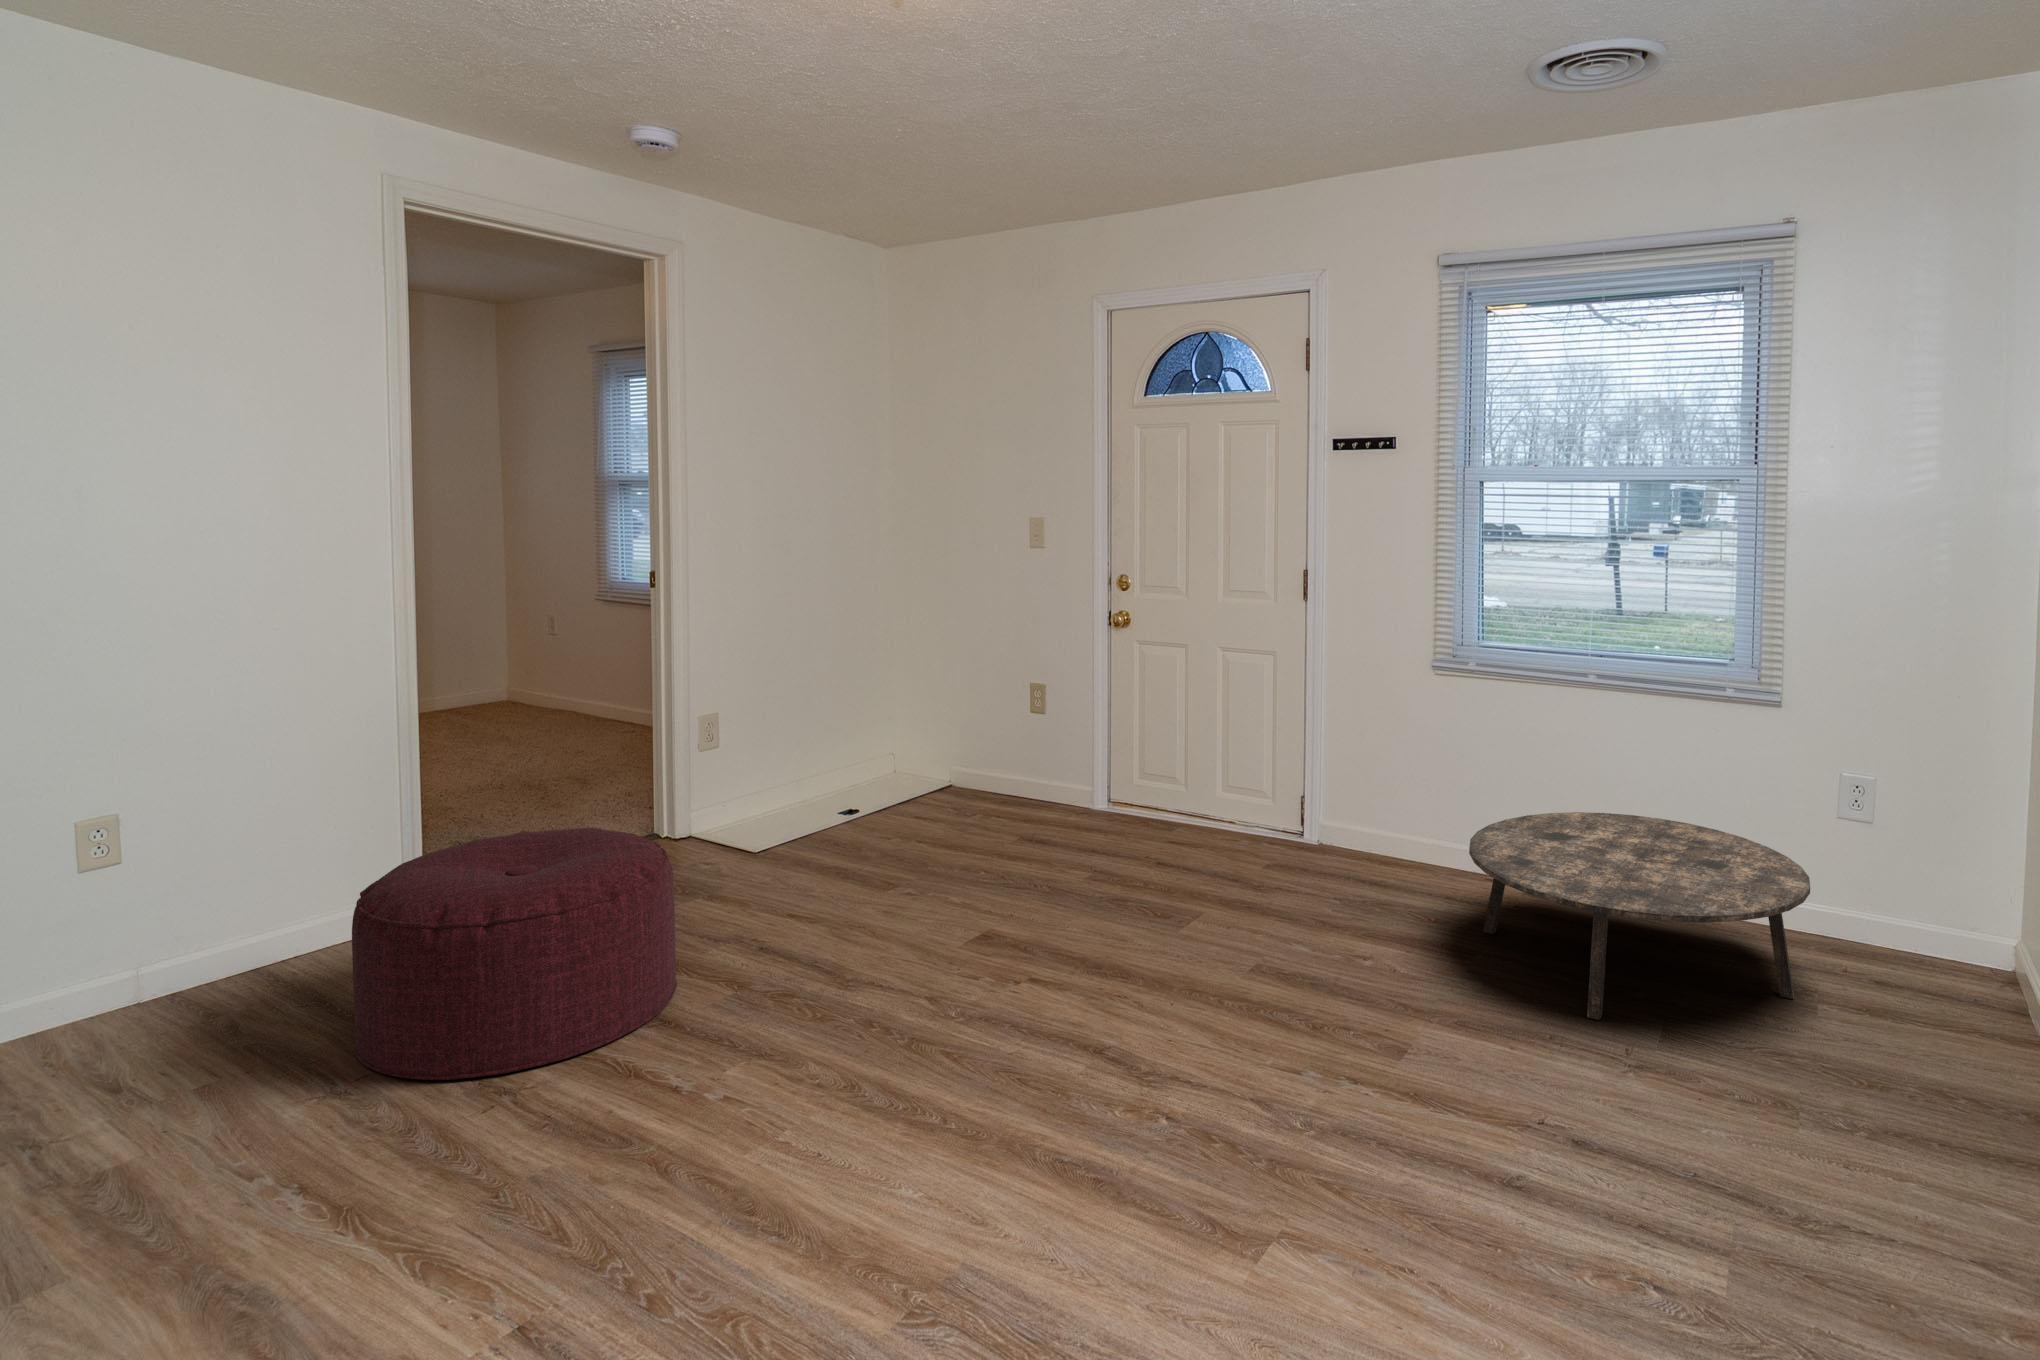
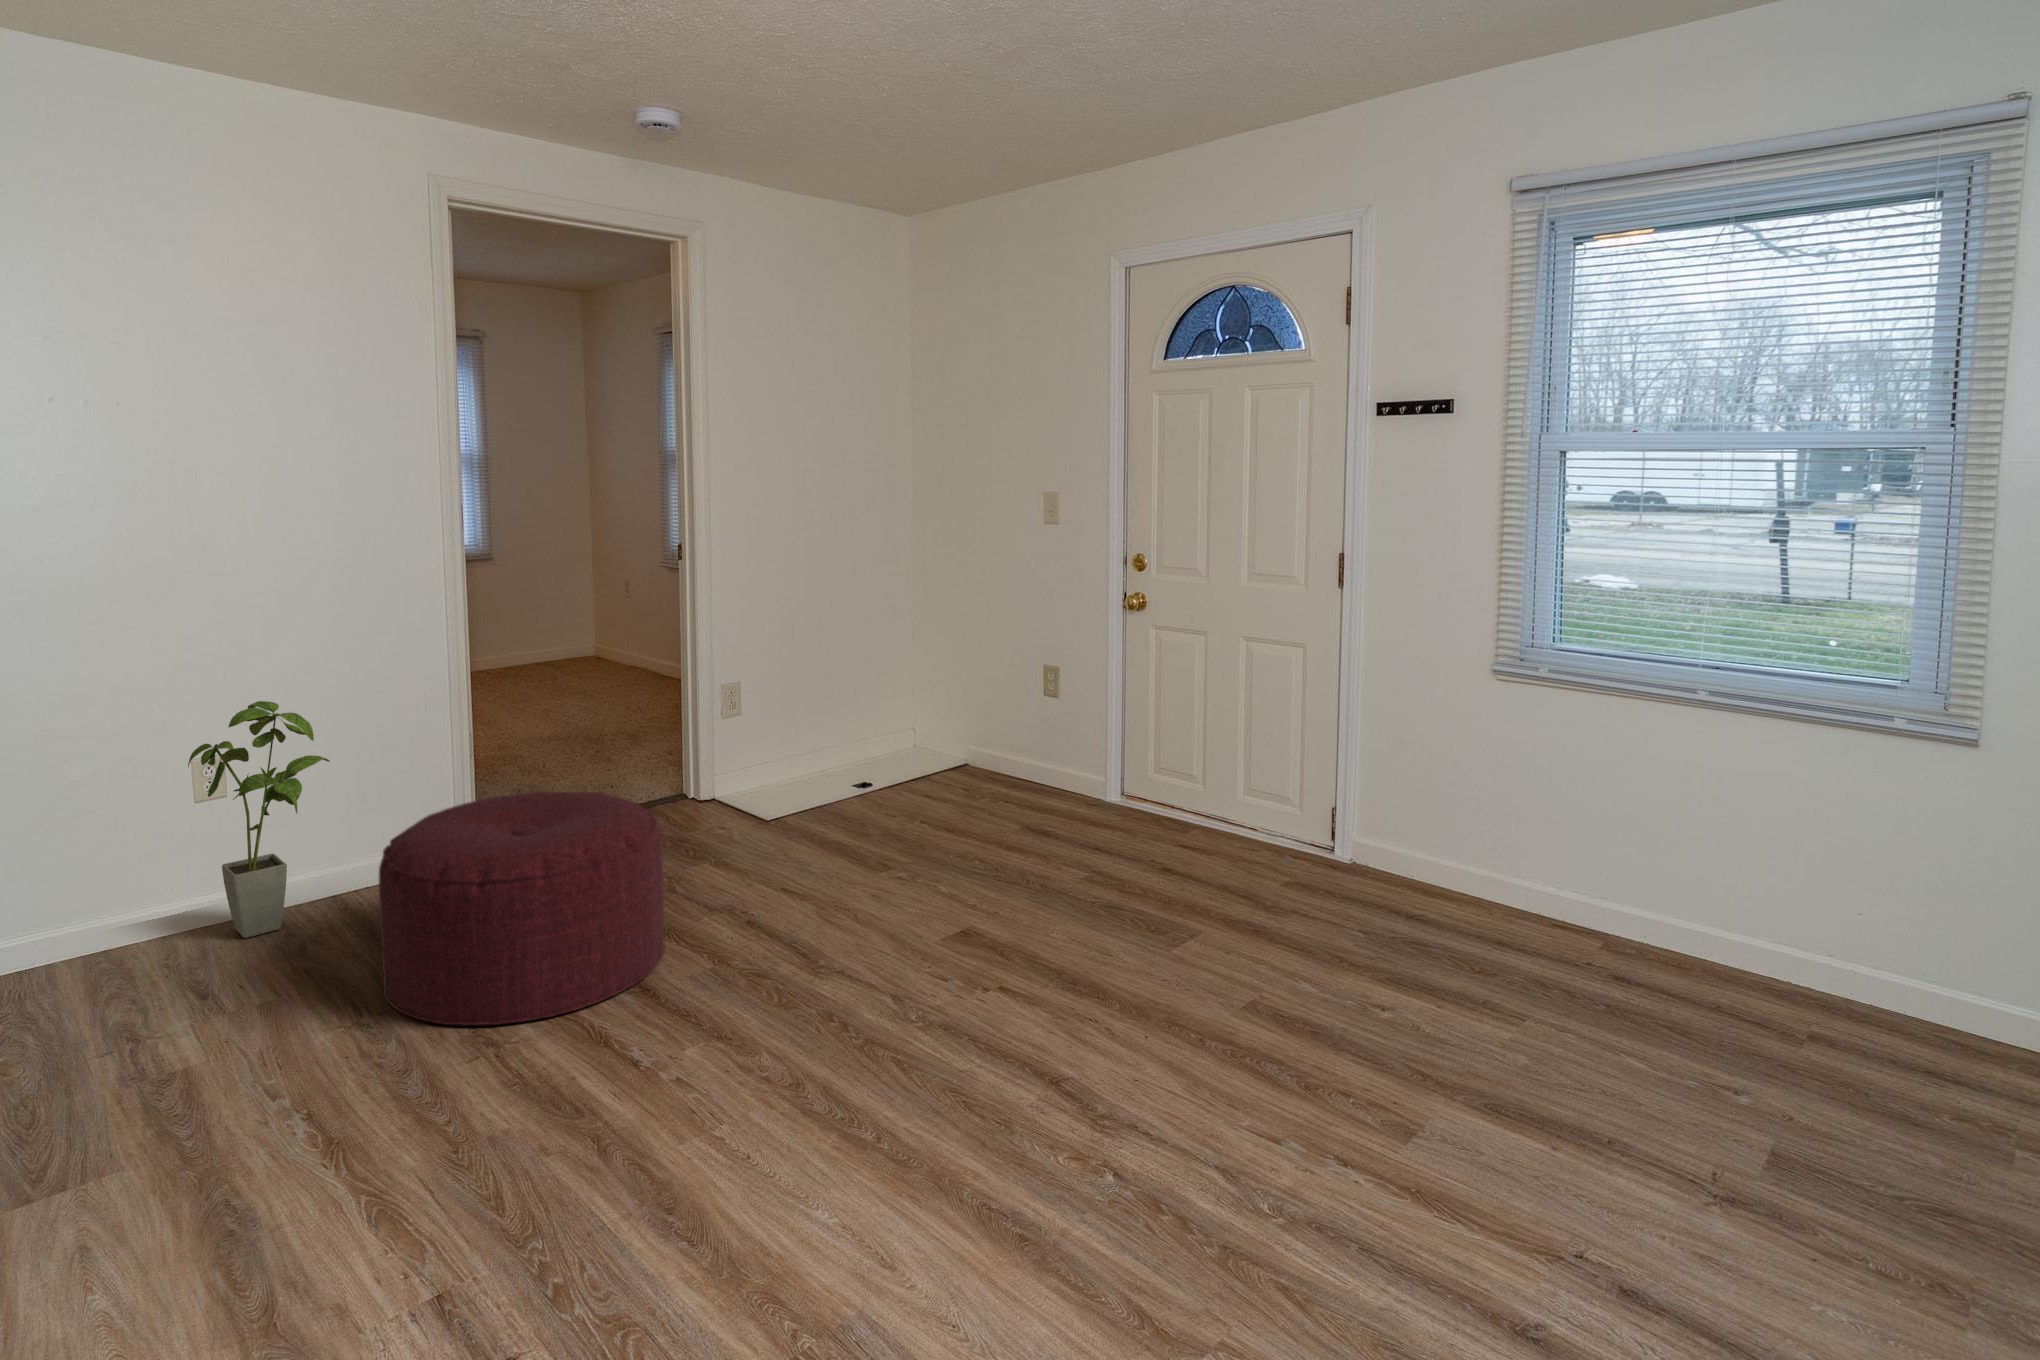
house plant: none [79,753,257,1024] -> present [188,701,329,938]
coffee table: present [1469,812,1810,1020] -> none [1521,855,2005,1135]

